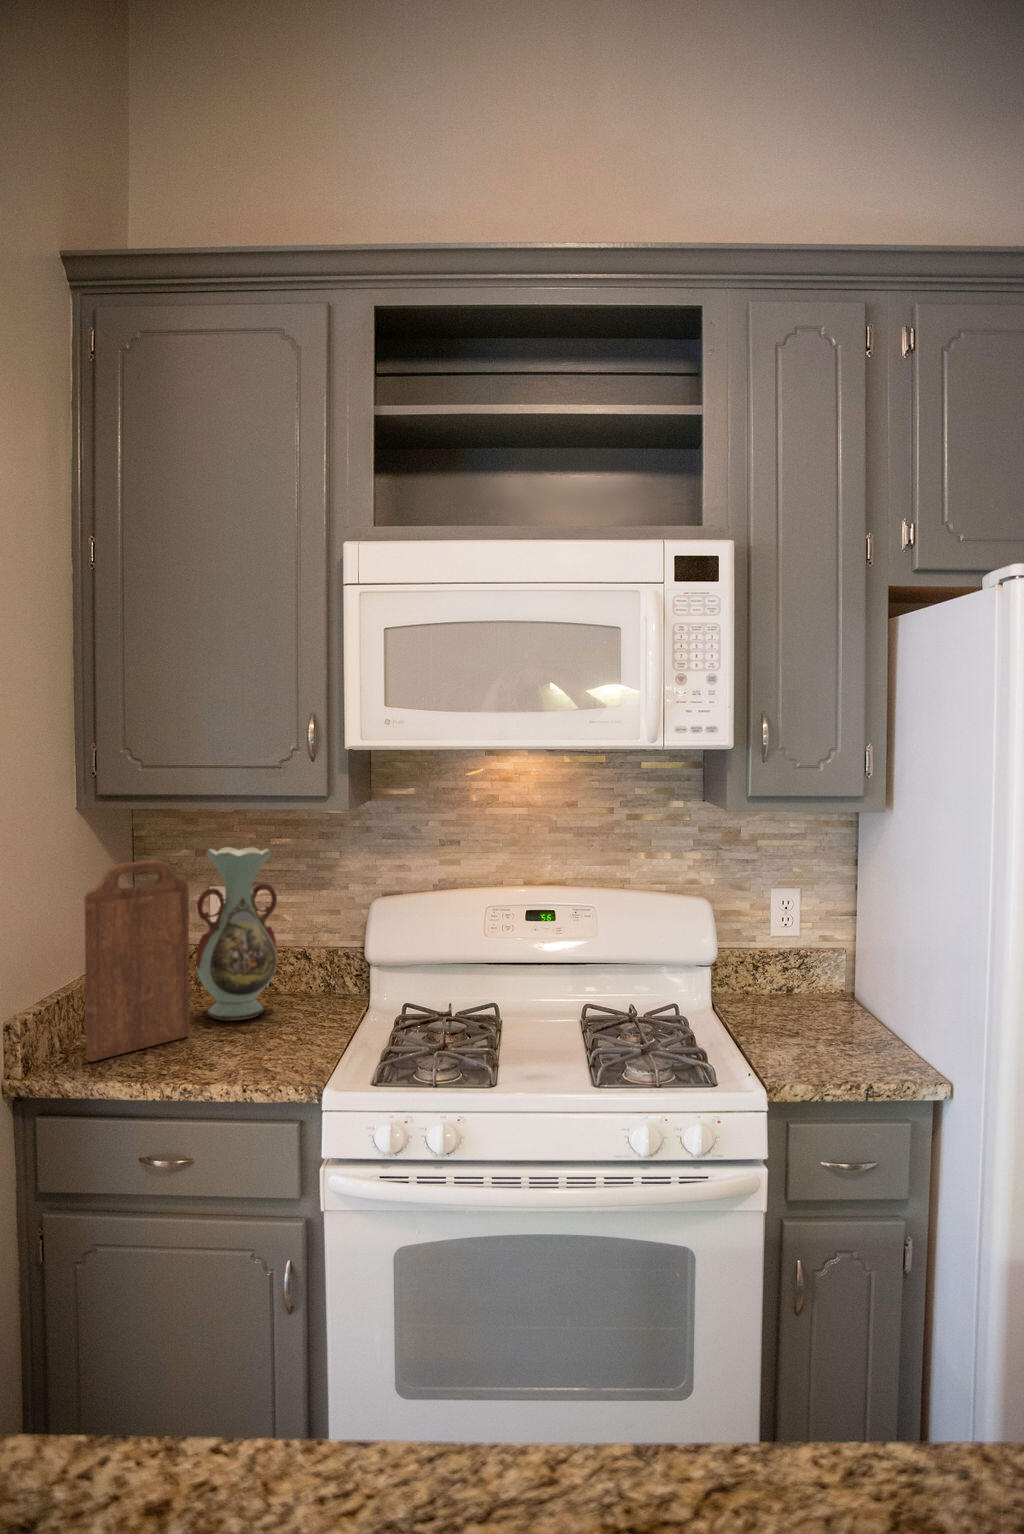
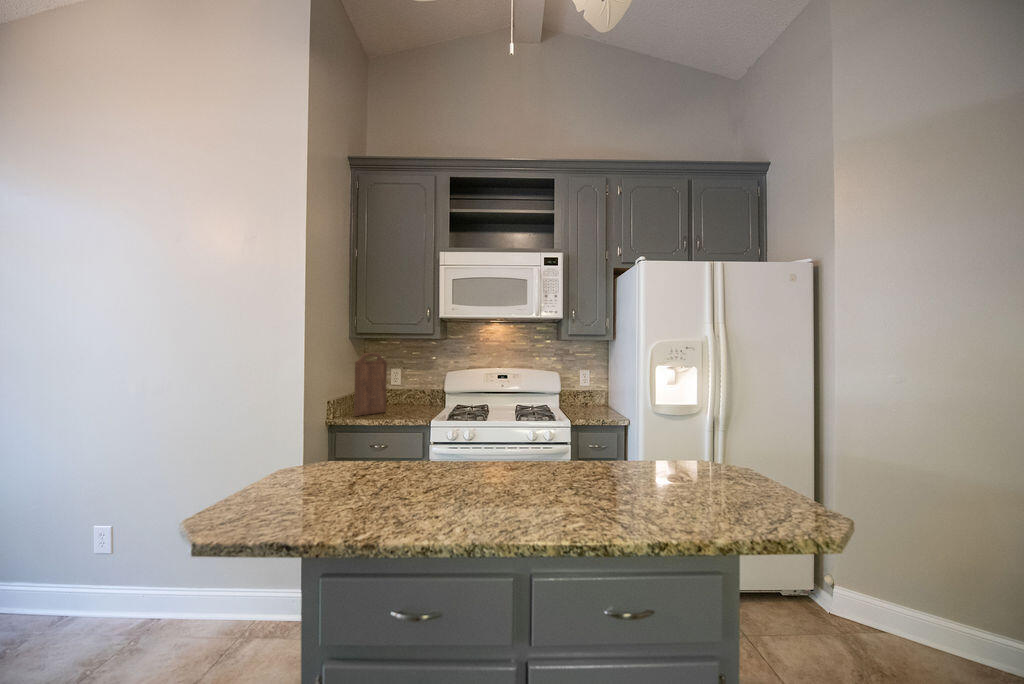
decorative vase: present [196,847,277,1020] -> none [387,353,414,409]

